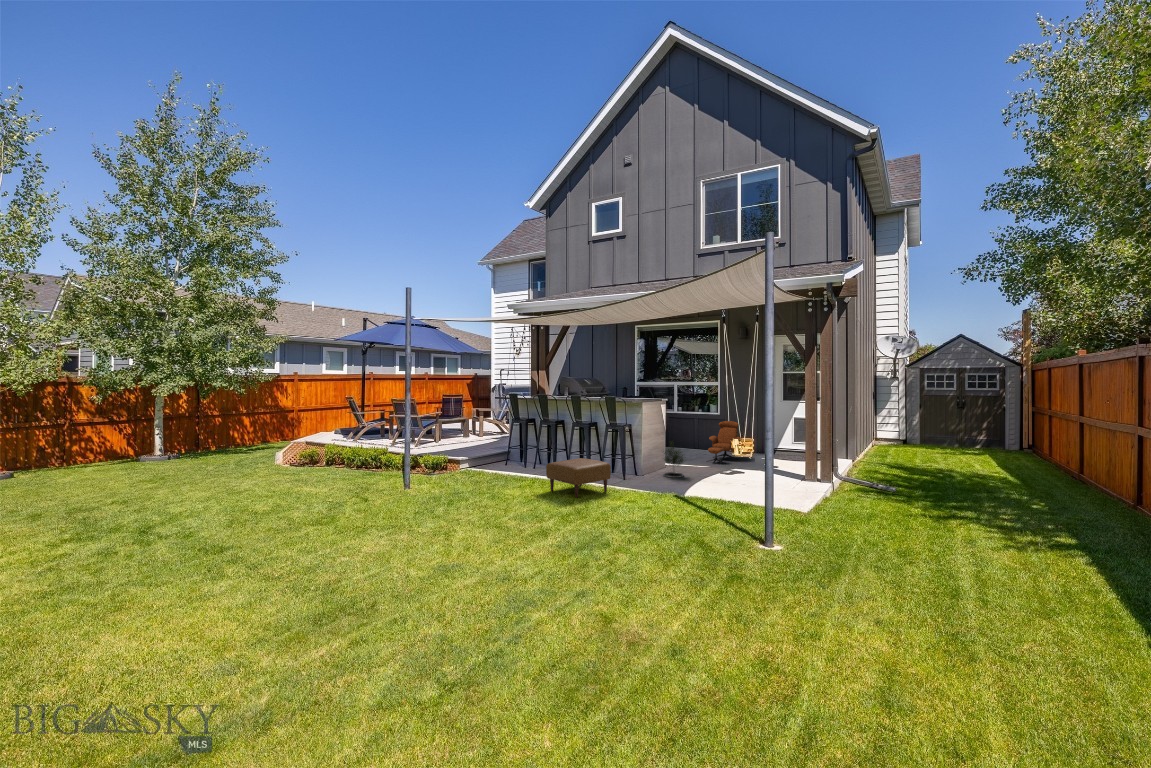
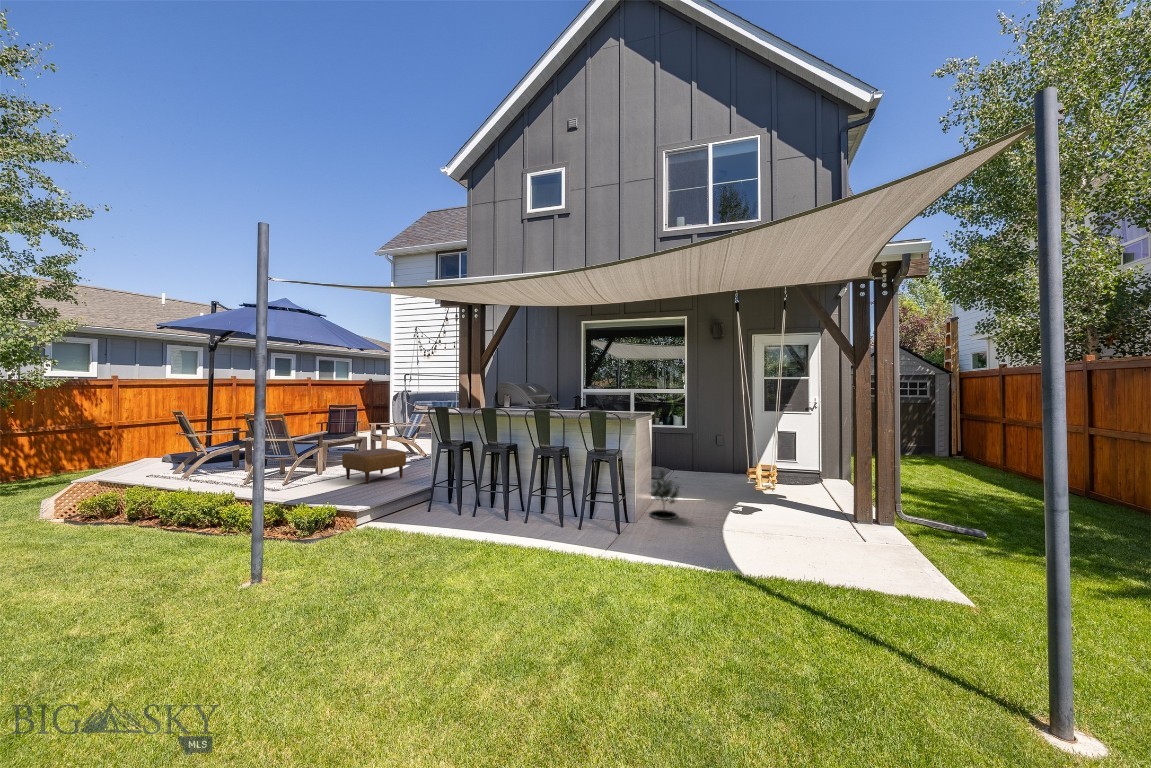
lounge chair: present [708,421,740,463] -> none [679,436,718,491]
ottoman: present [546,458,611,498] -> present [342,448,406,484]

